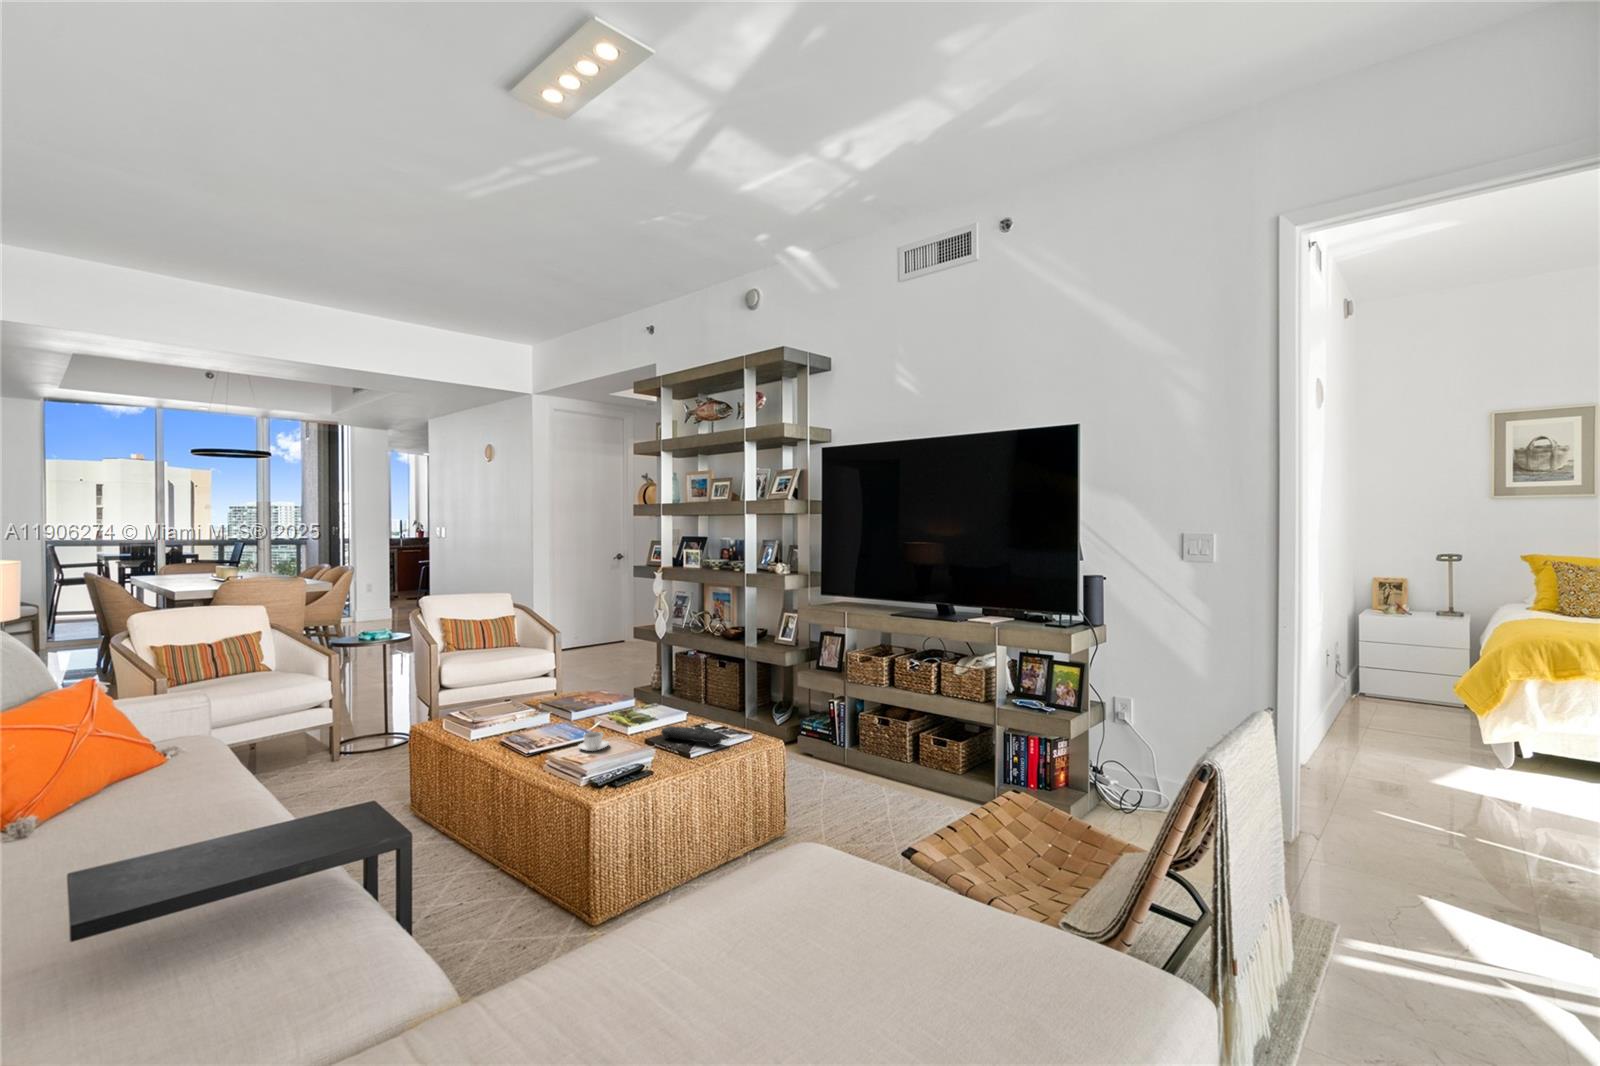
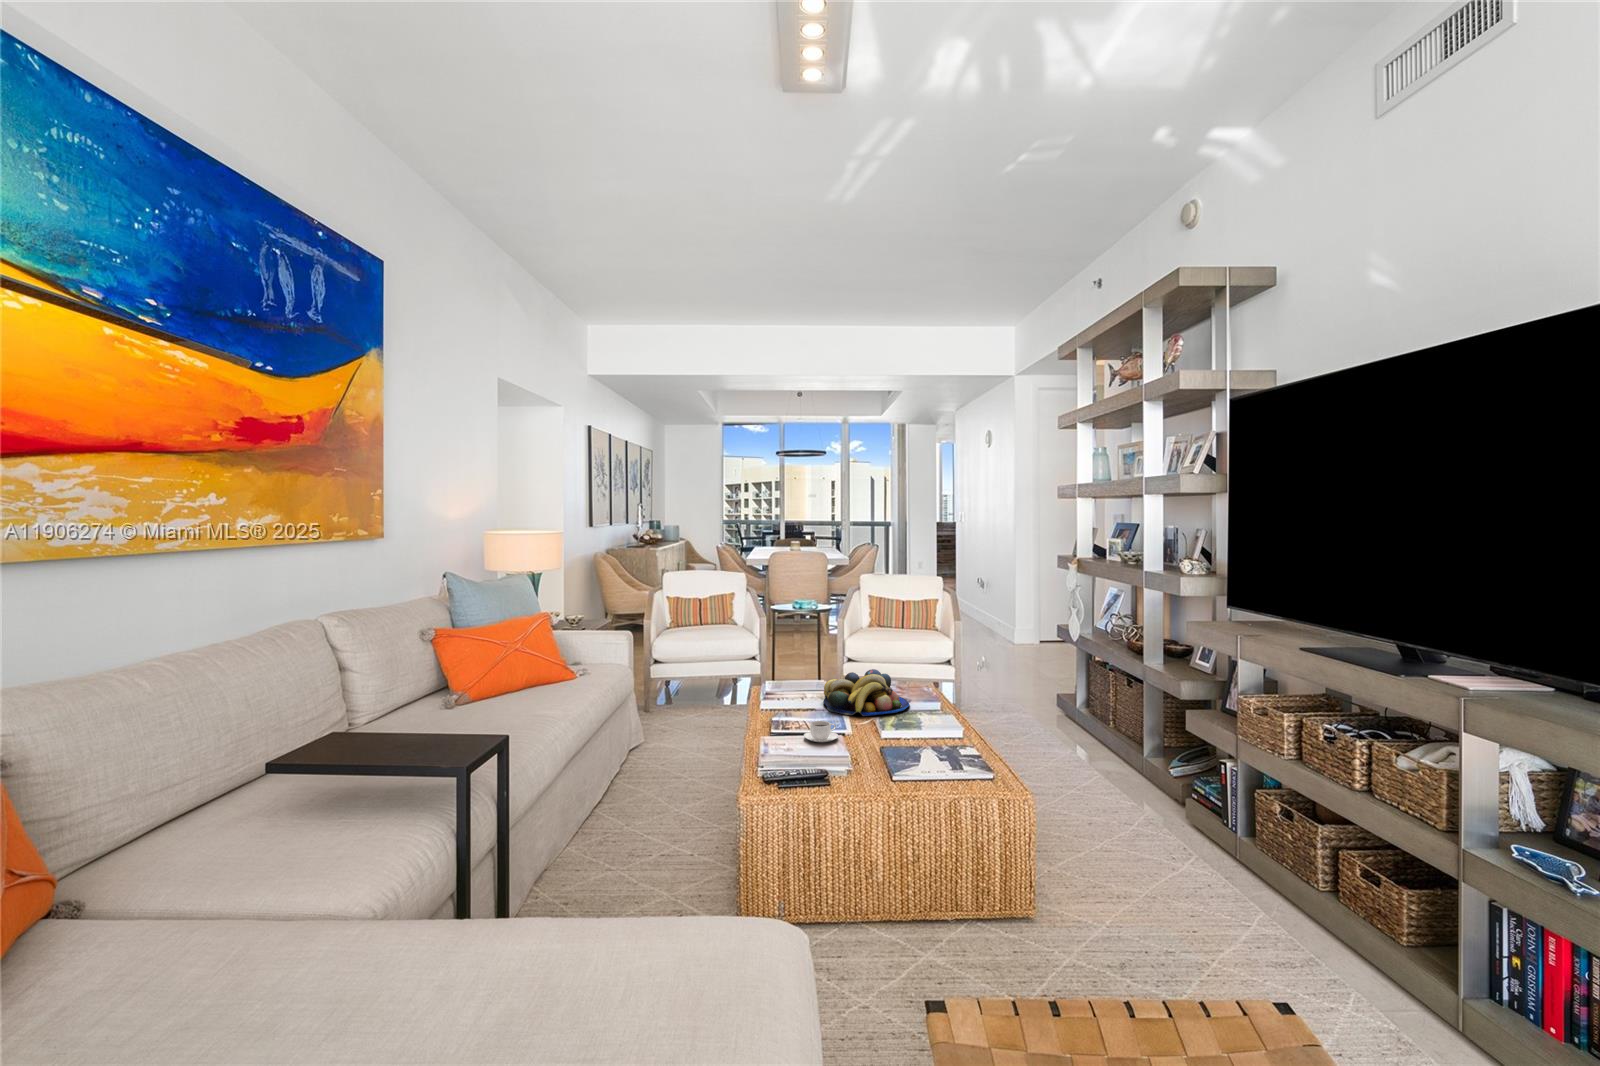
fruit bowl: none [541,683,621,727] -> present [823,669,909,716]
remote control: present [661,726,723,747] -> none [898,736,954,773]

